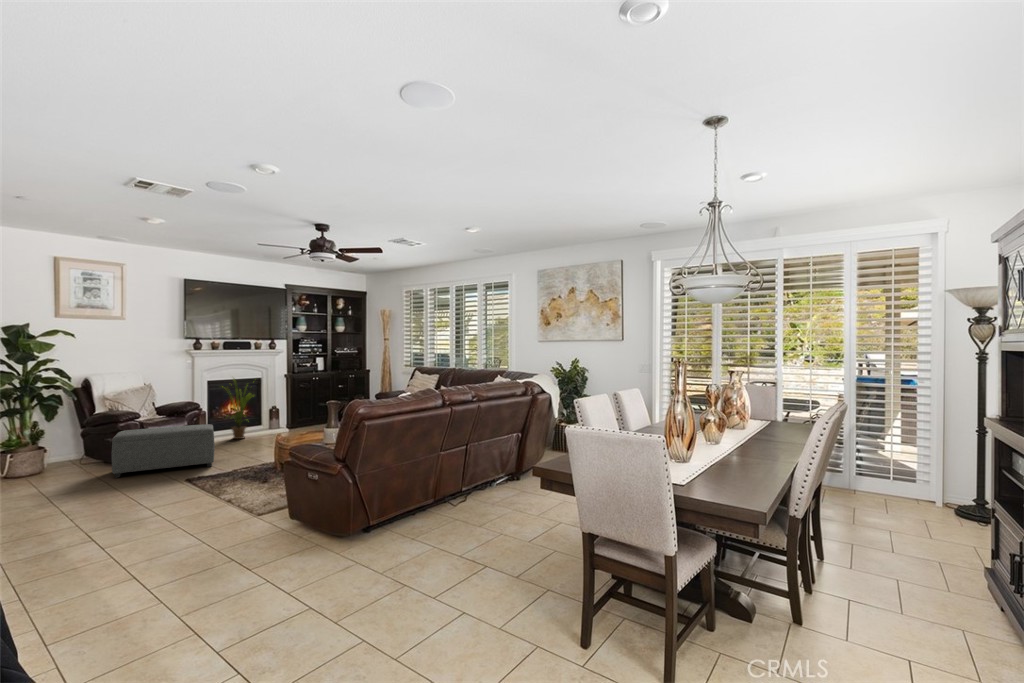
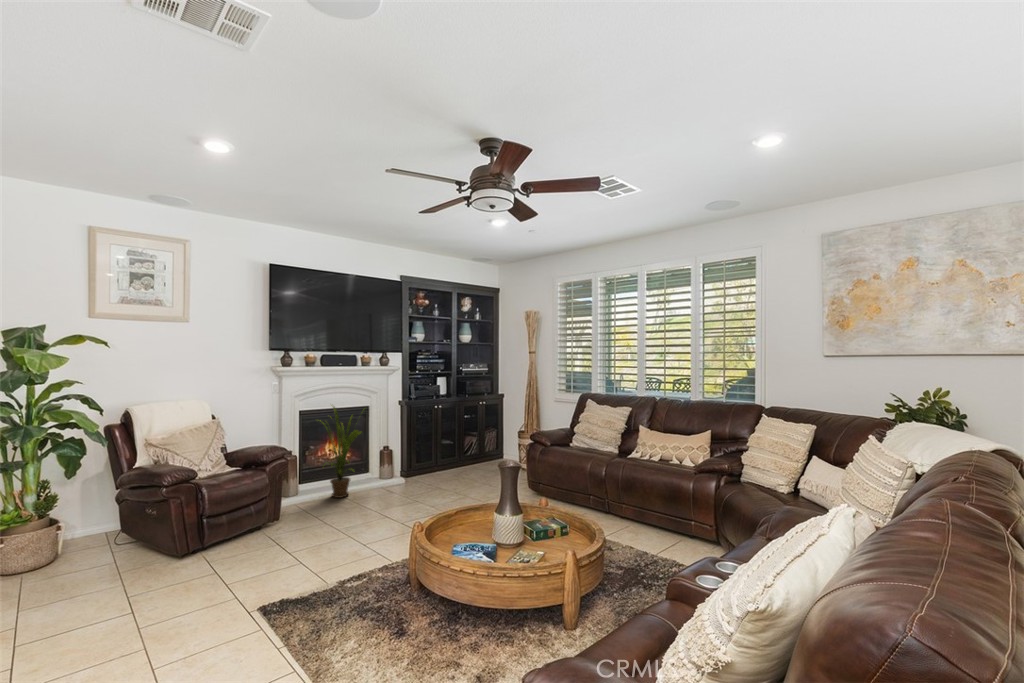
ottoman: present [112,424,215,478] -> none [142,489,307,592]

